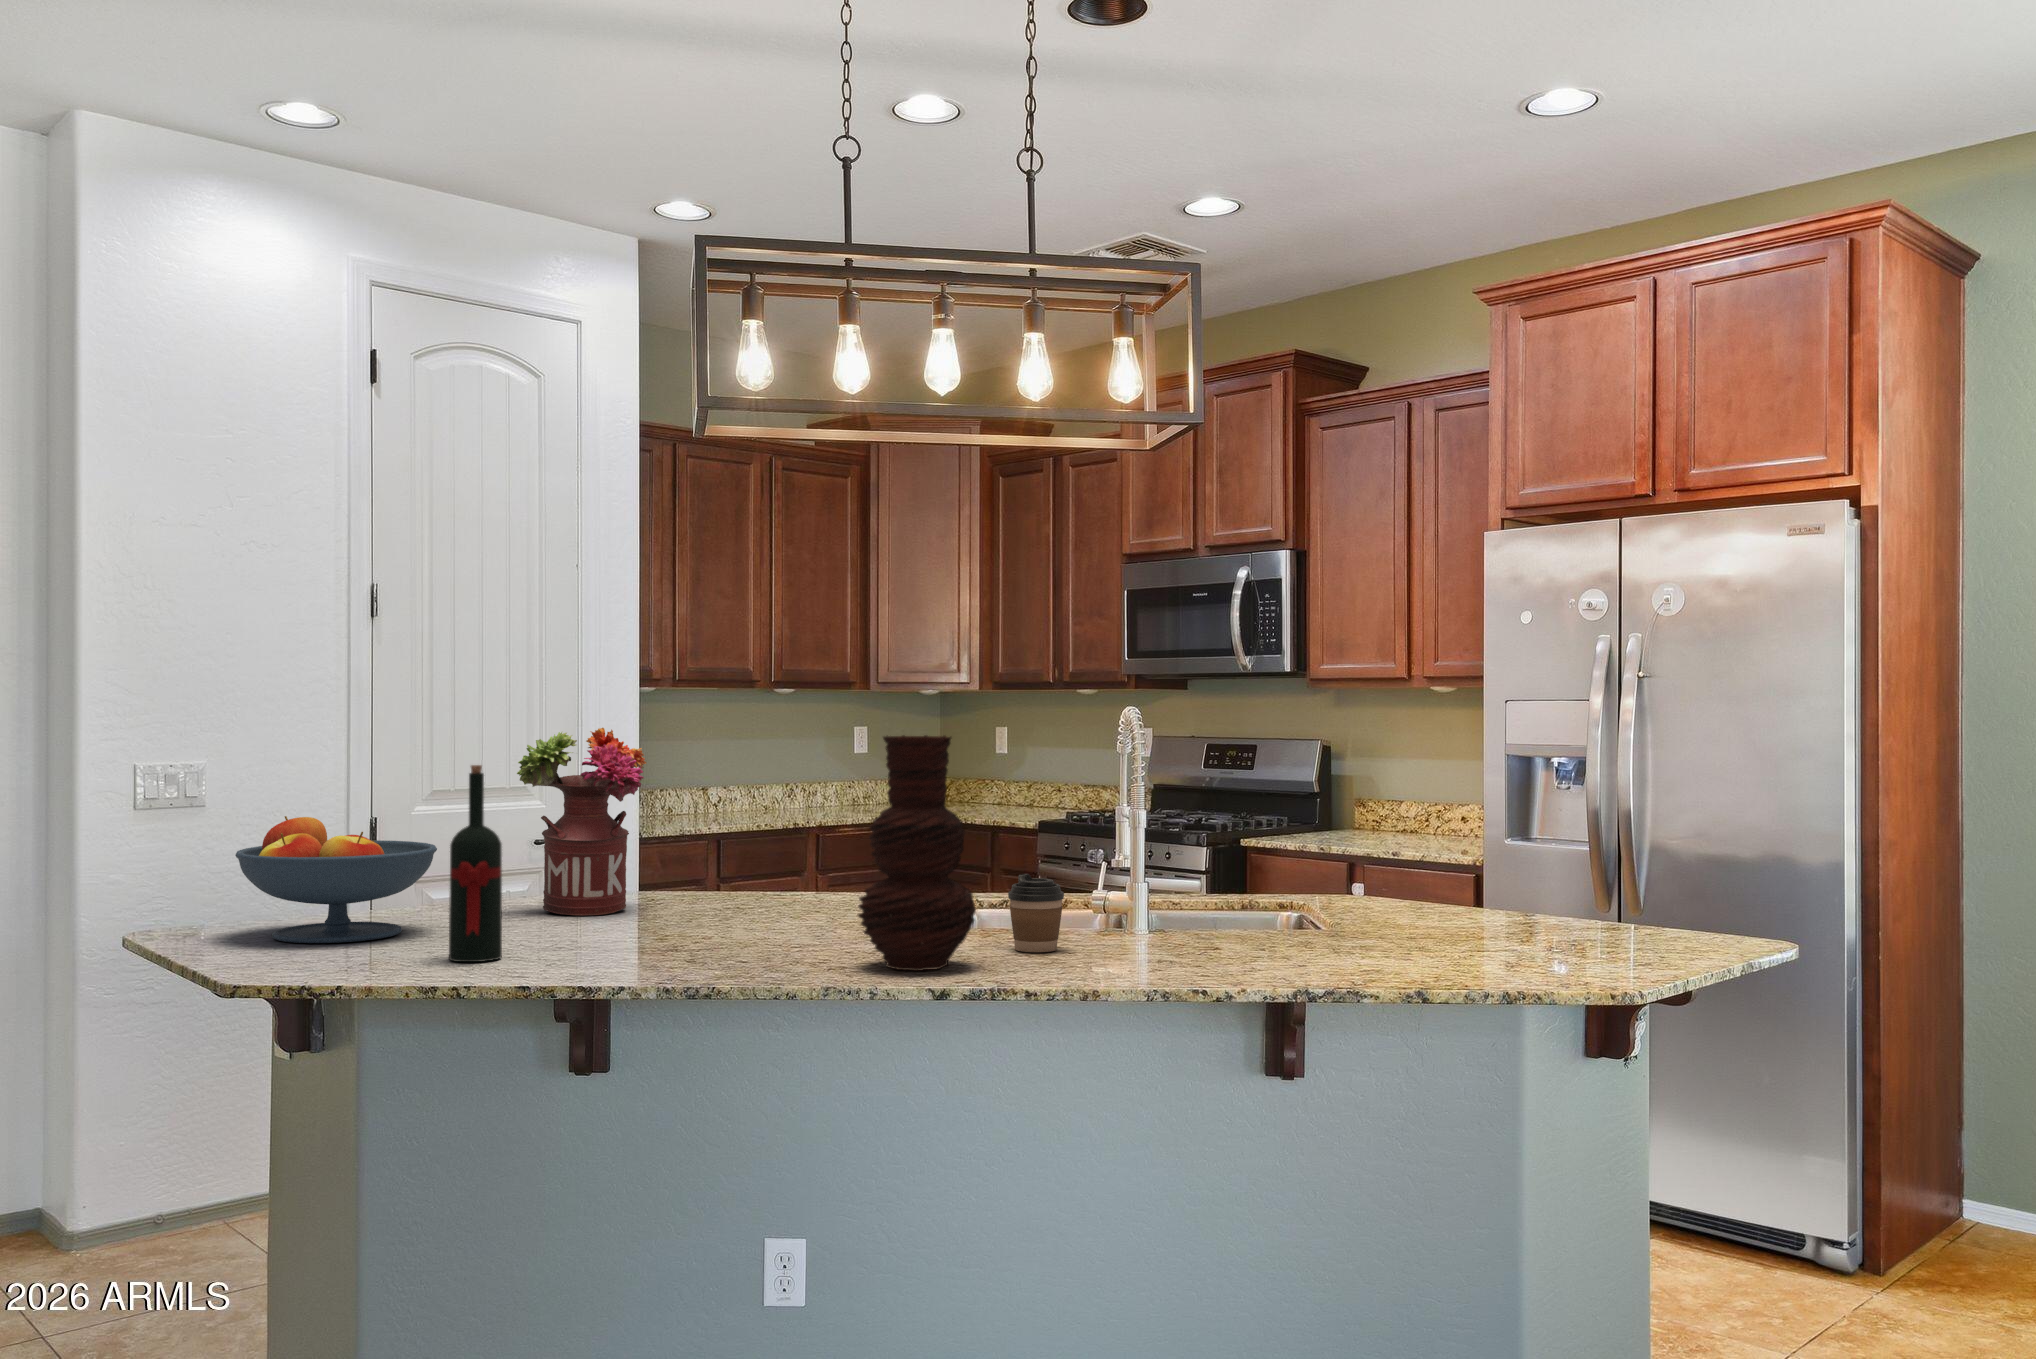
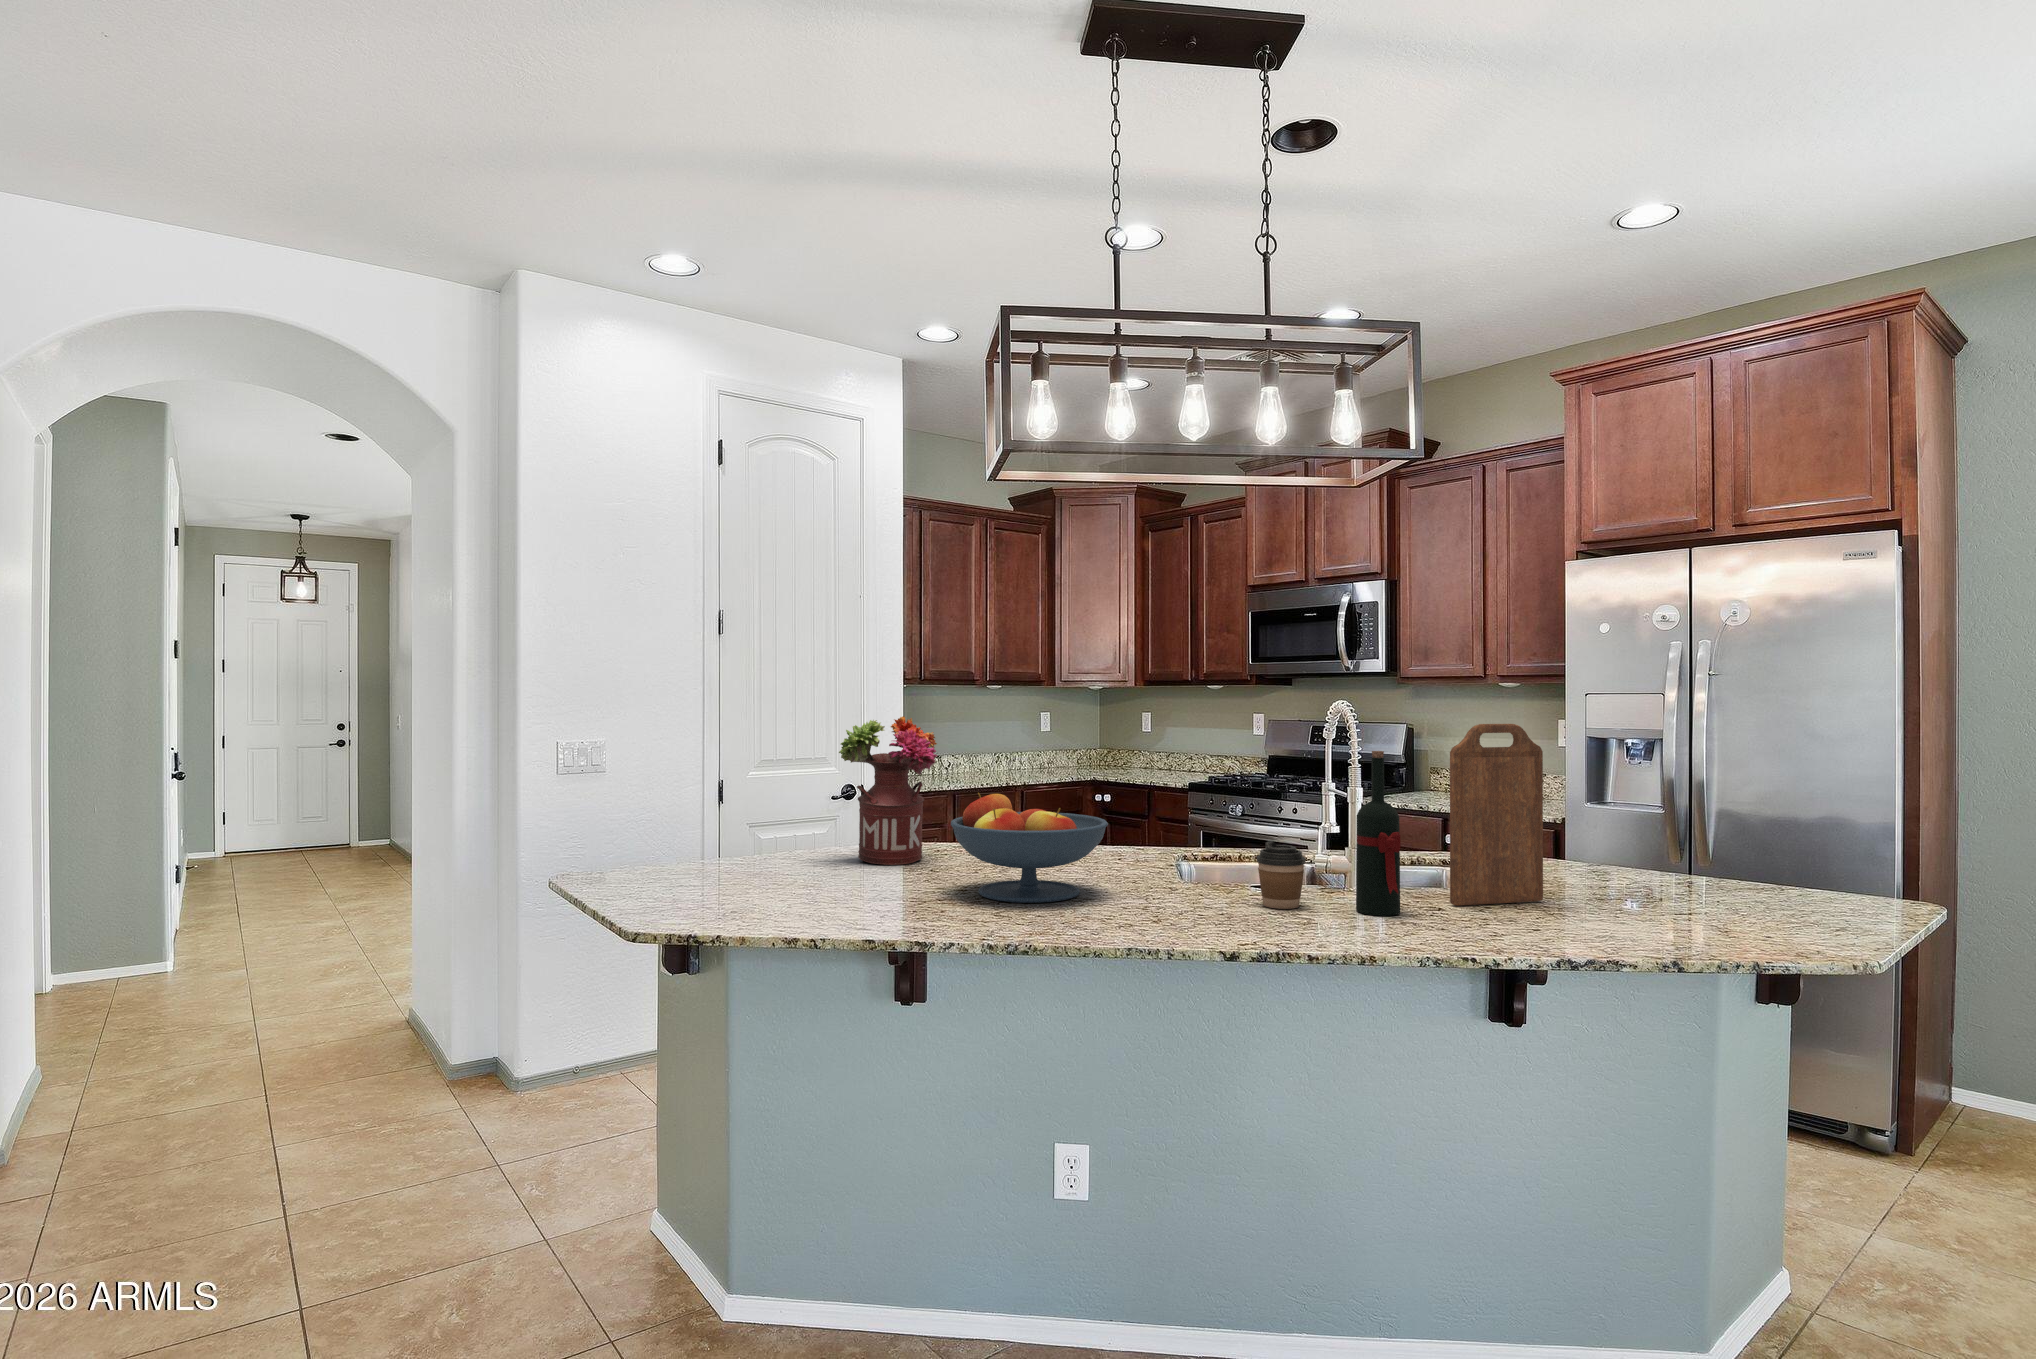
vase: present [858,735,976,971] -> none [1142,725,1245,929]
cutting board: none [1235,735,1347,947] -> present [1450,724,1543,906]
wine bottle: present [449,765,502,962] -> present [1356,751,1401,916]
fruit bowl: present [235,816,437,943] -> present [951,793,1108,903]

